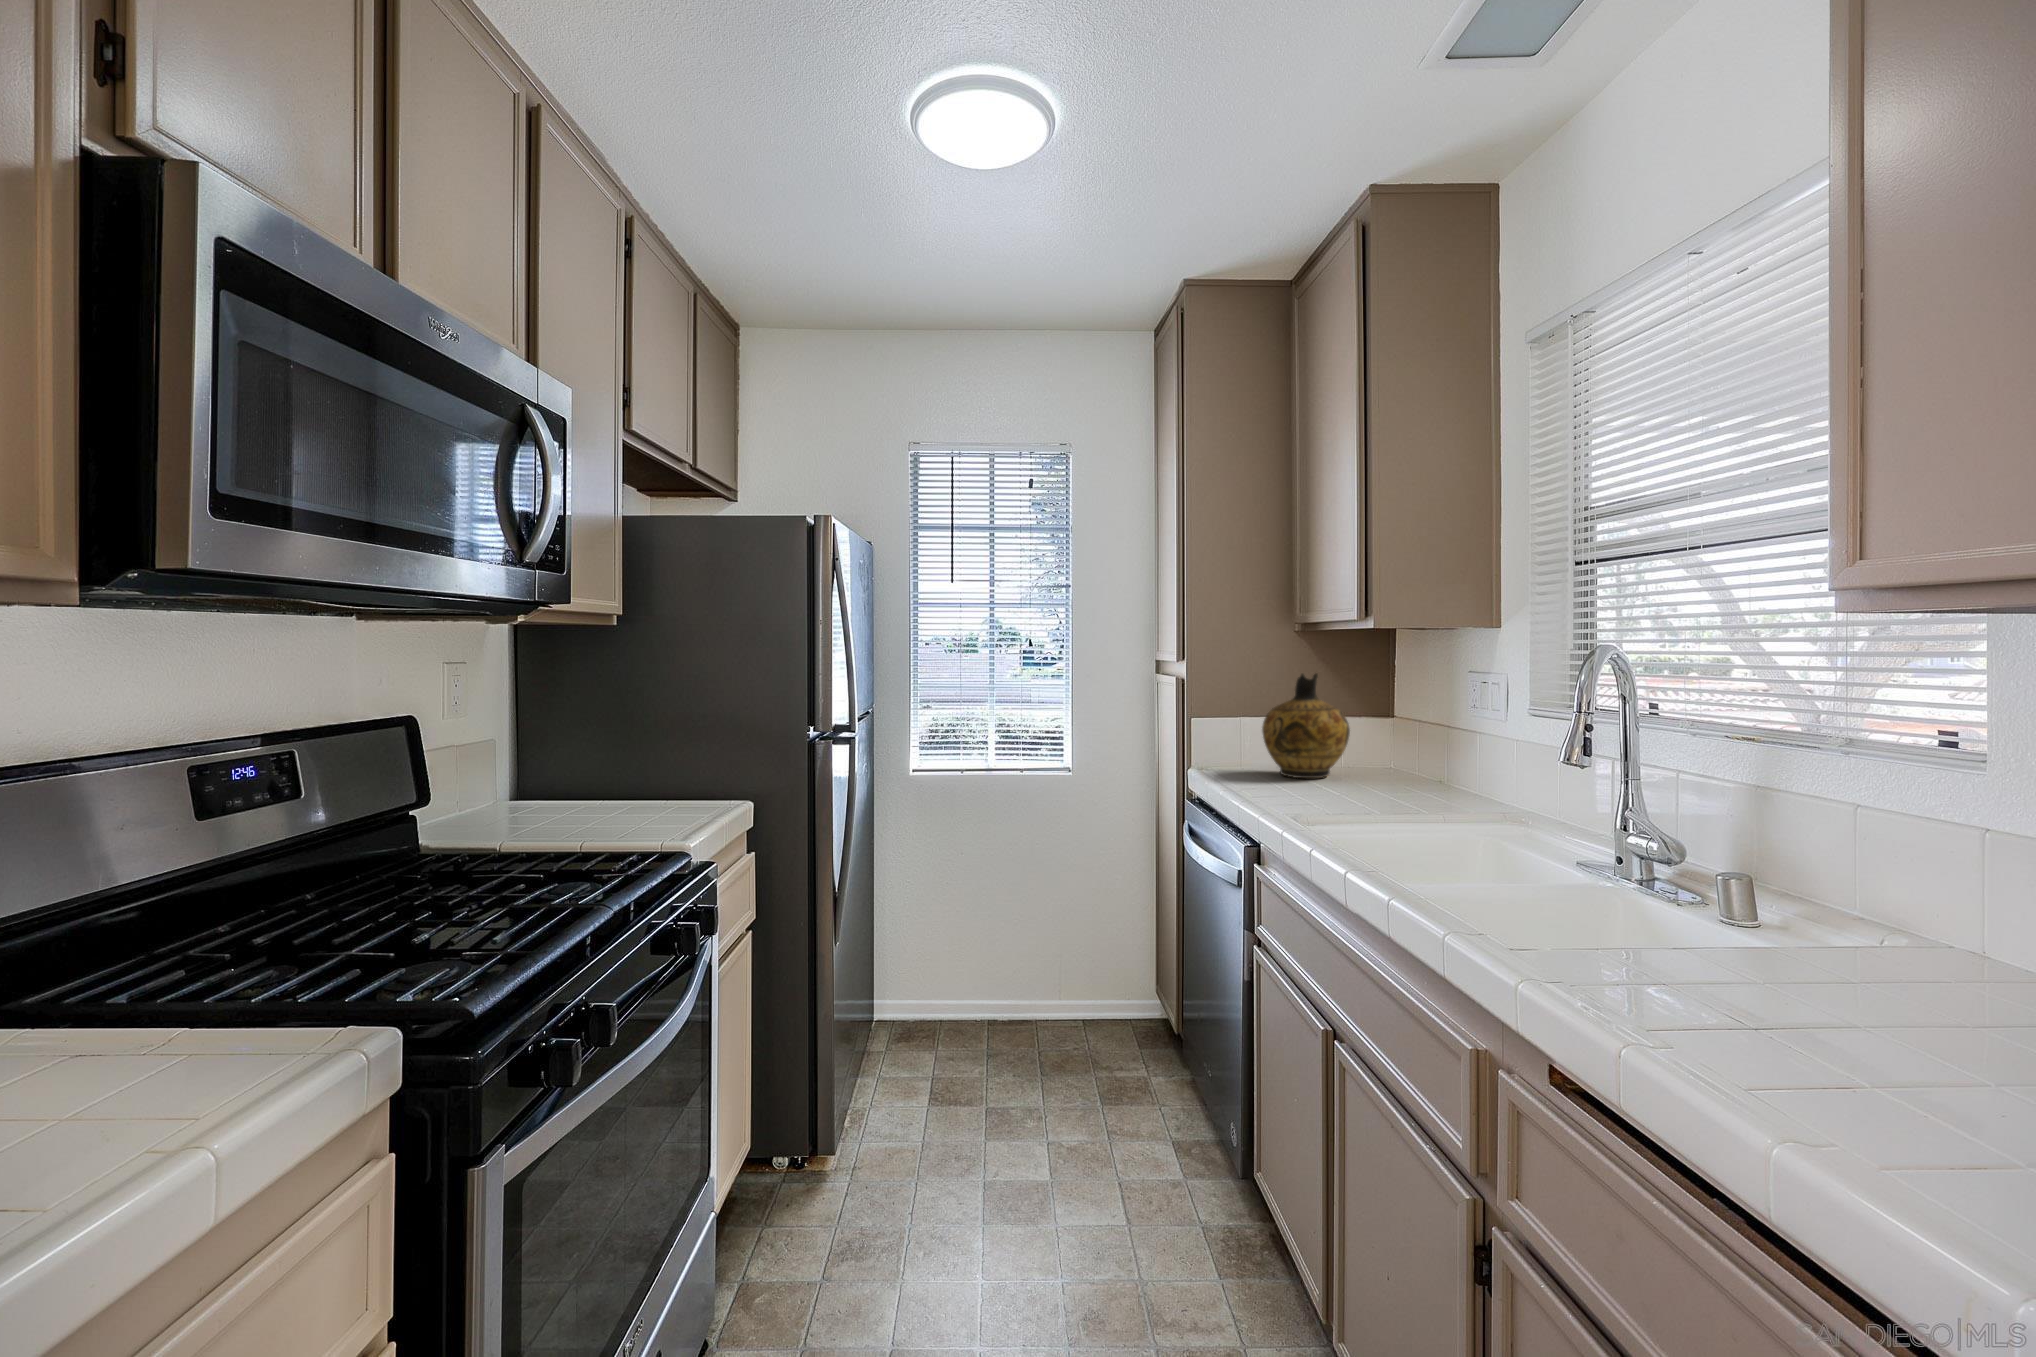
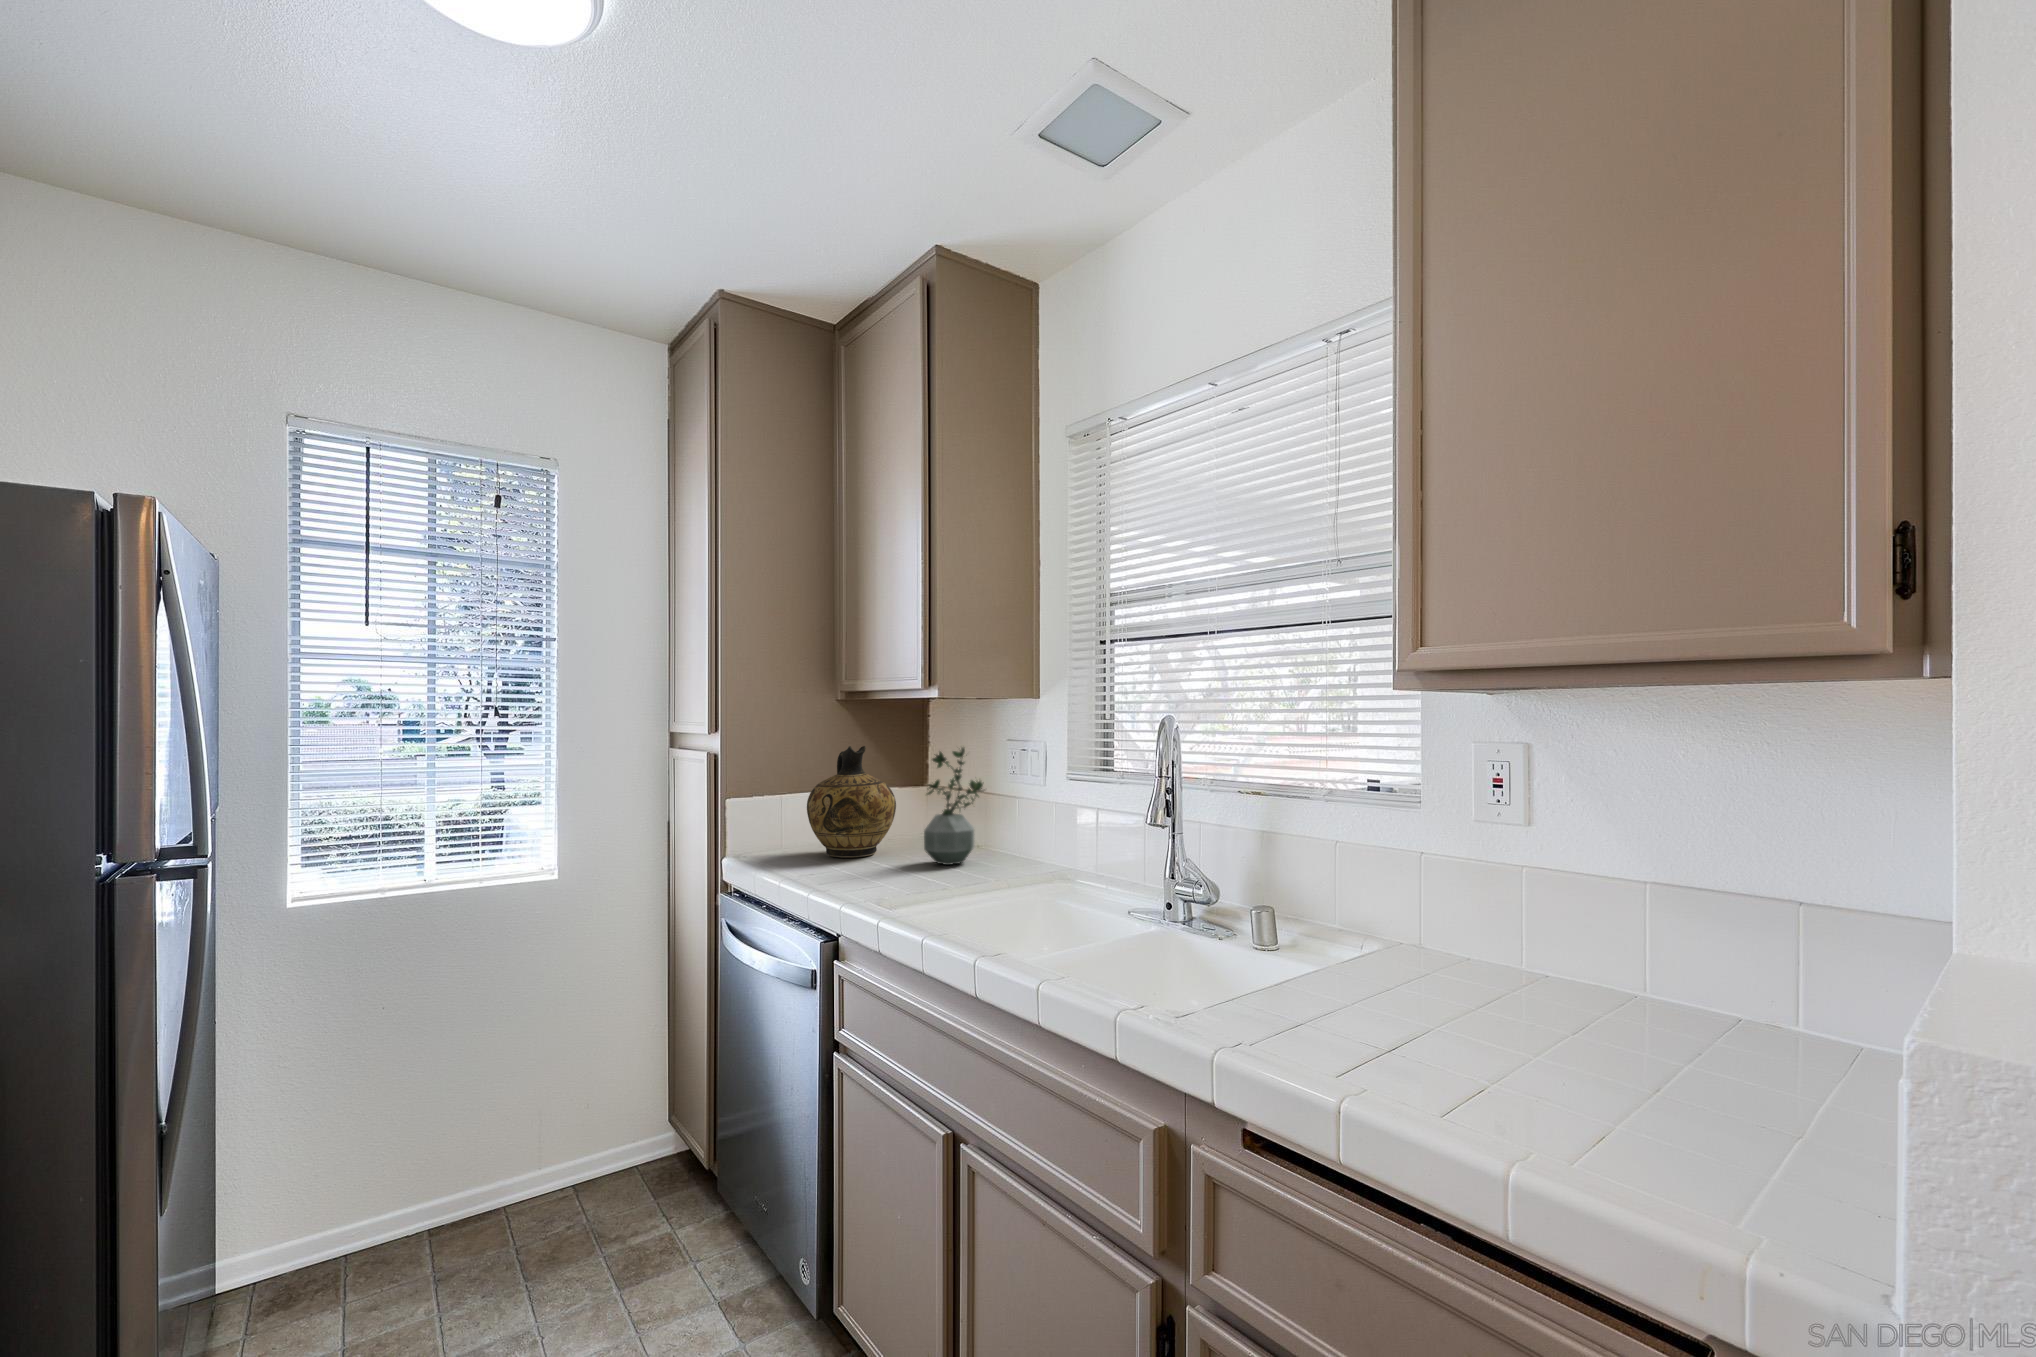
potted plant: none [1368,675,1437,792] -> present [924,748,983,865]

